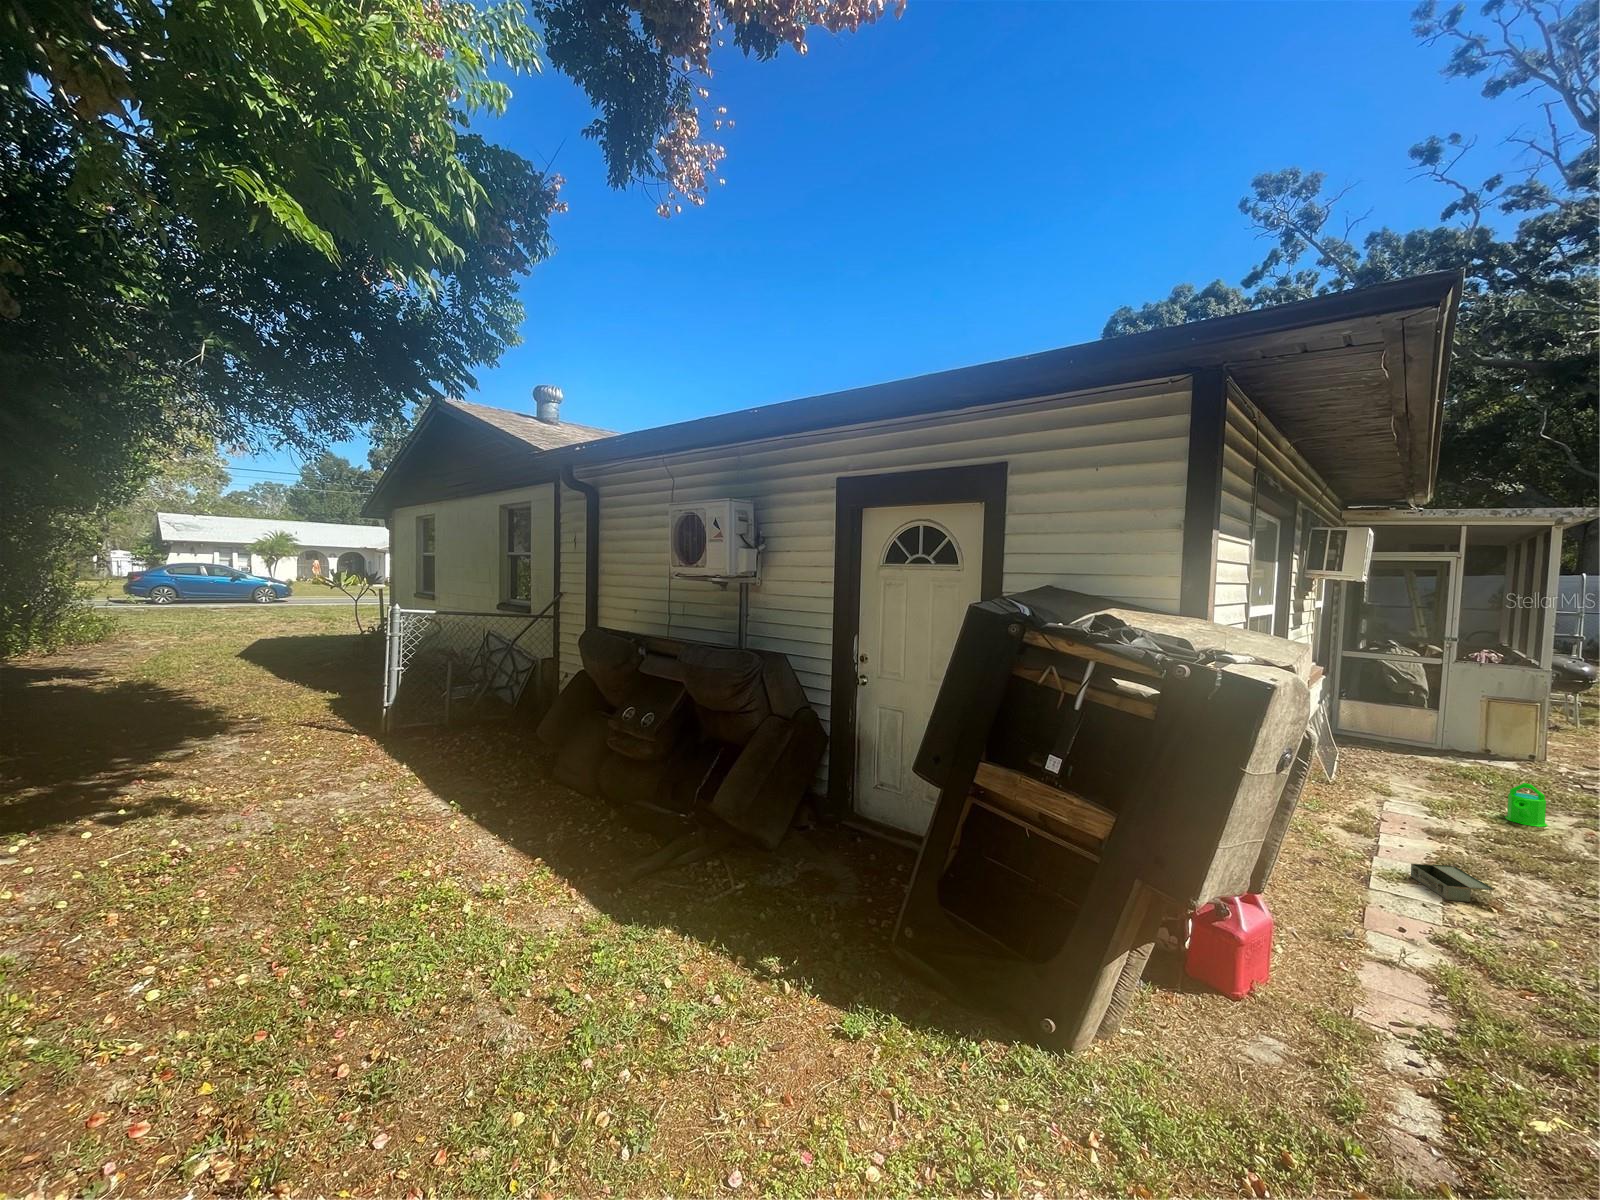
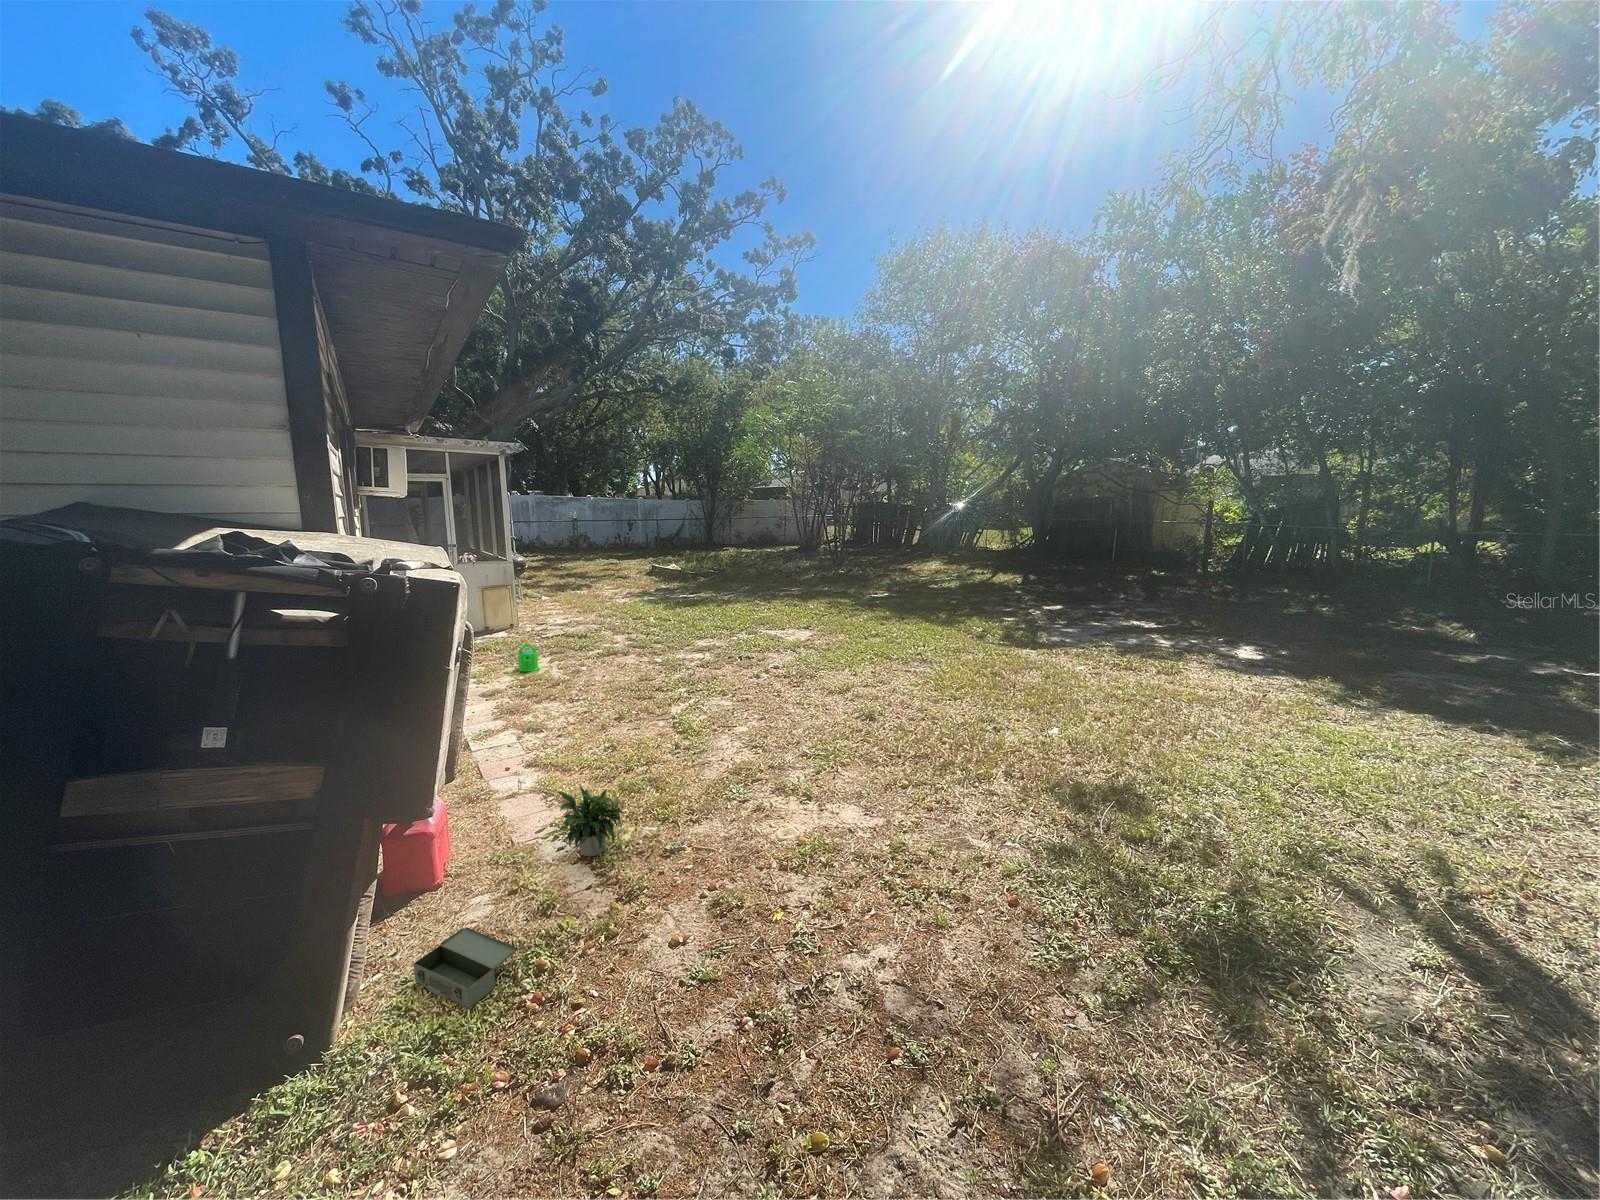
toolbox: present [1411,864,1493,902] -> present [414,927,517,1008]
potted plant: none [1405,983,1533,1114] -> present [558,786,625,856]

